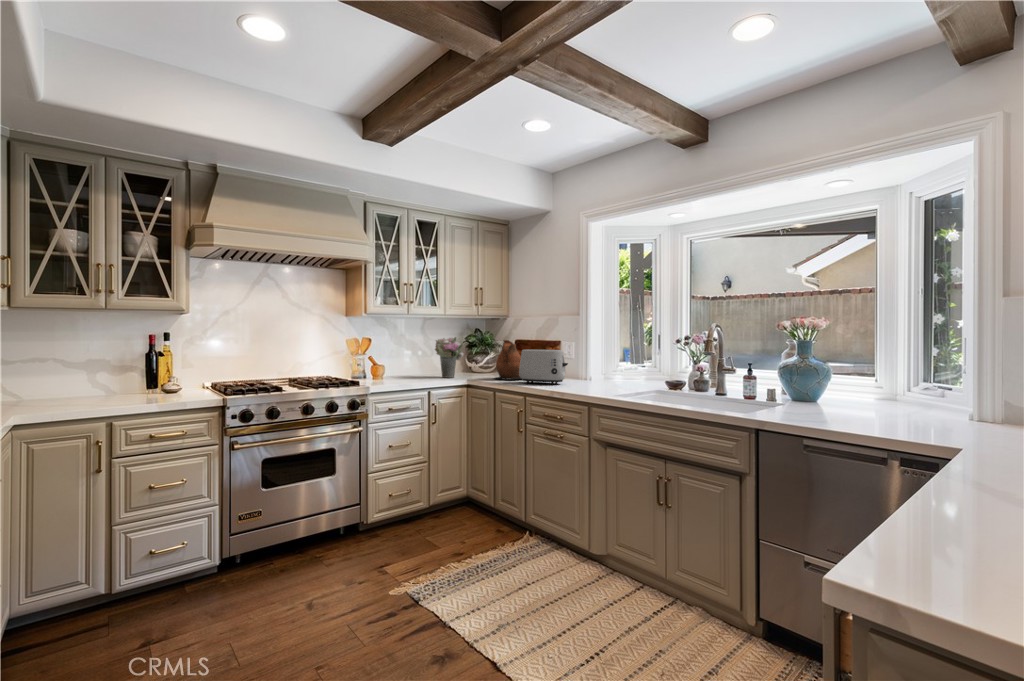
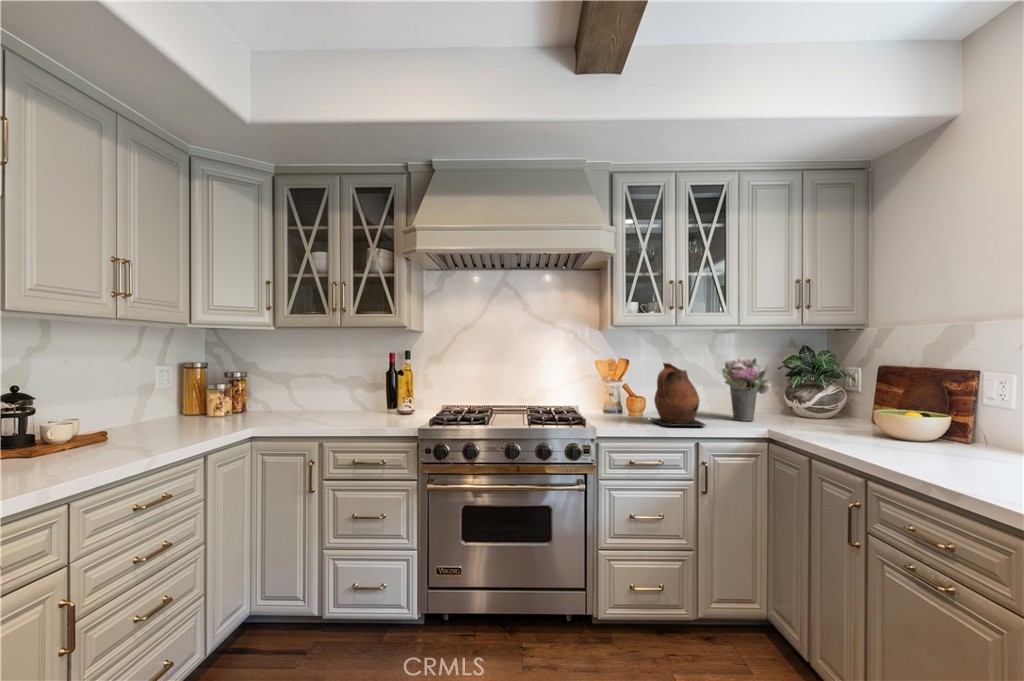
ceramic pitcher: present [496,340,521,380] -> present [652,363,706,427]
toaster: present [519,350,568,384] -> none [867,388,992,466]

